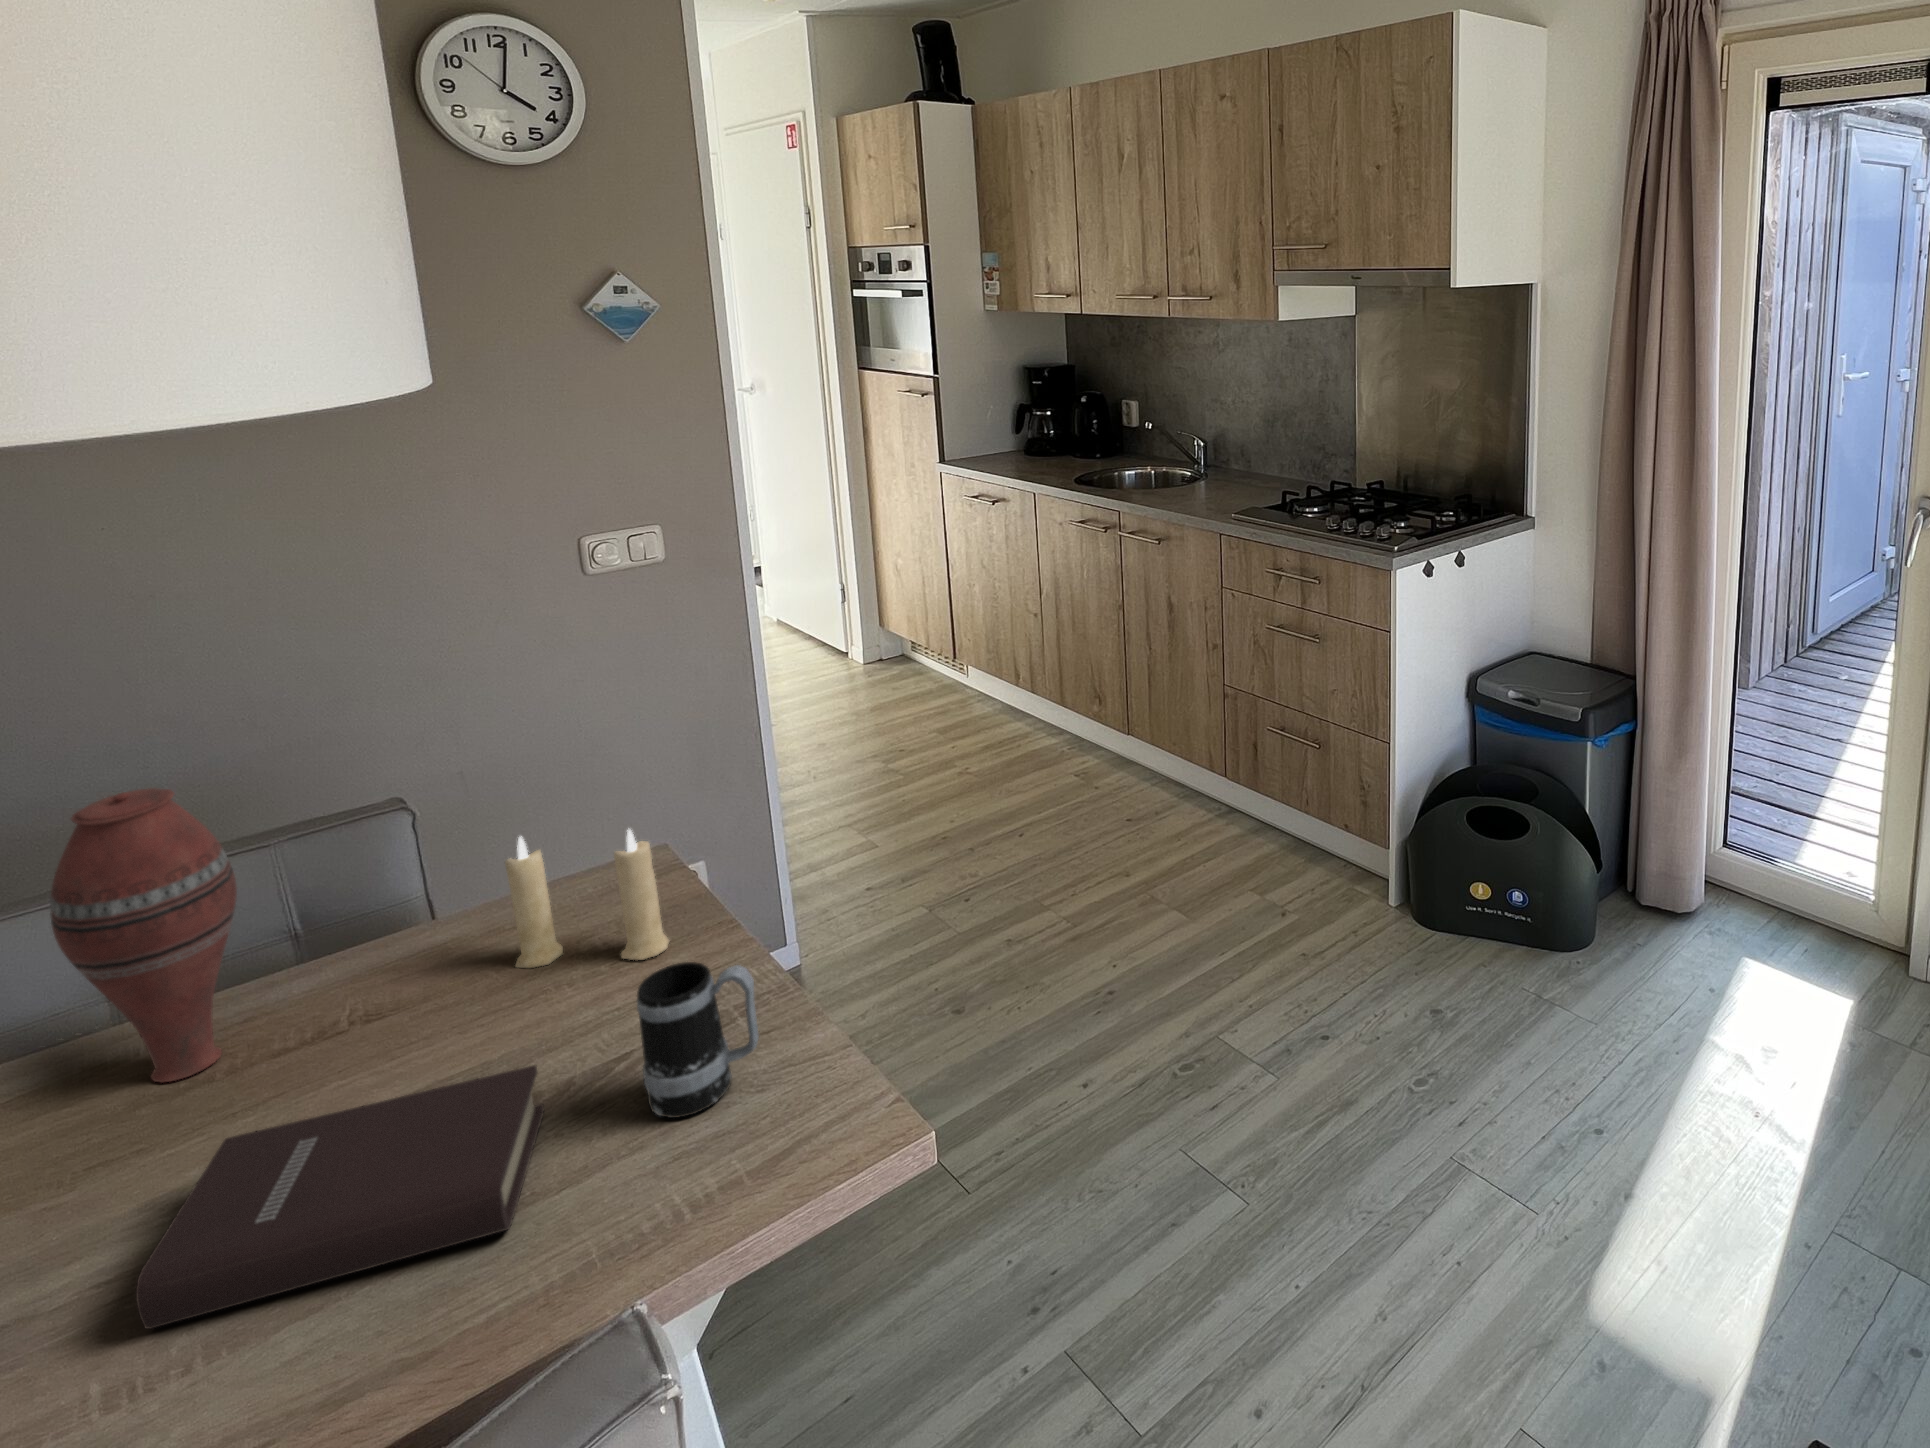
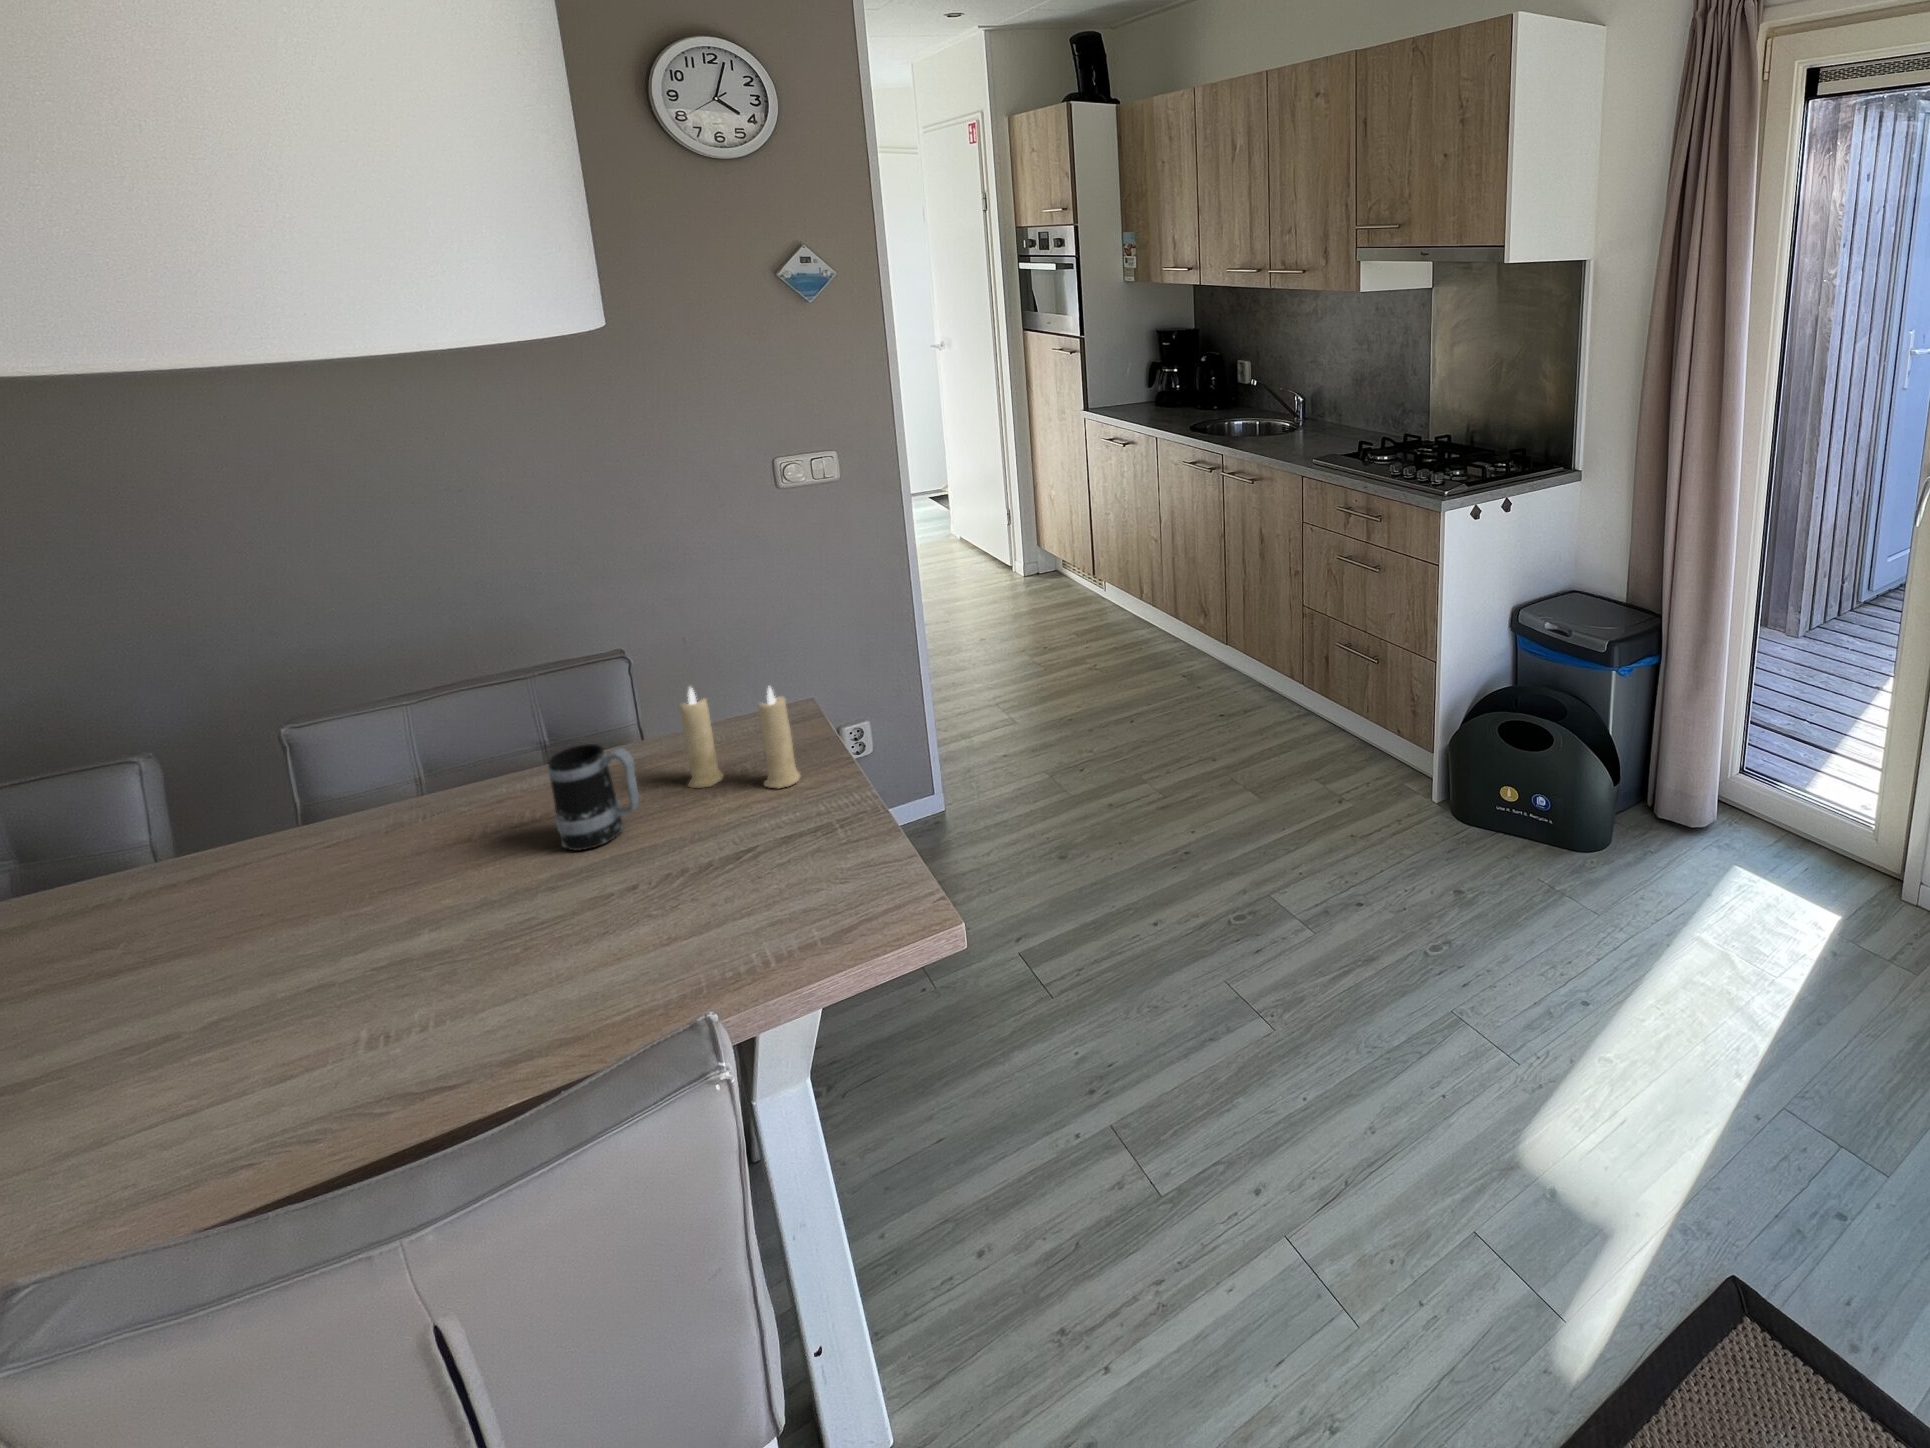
vase: present [50,788,237,1082] -> none [356,632,485,848]
mug: present [637,962,759,1118] -> present [548,744,639,850]
book: present [136,1065,544,1329] -> none [390,856,688,1013]

